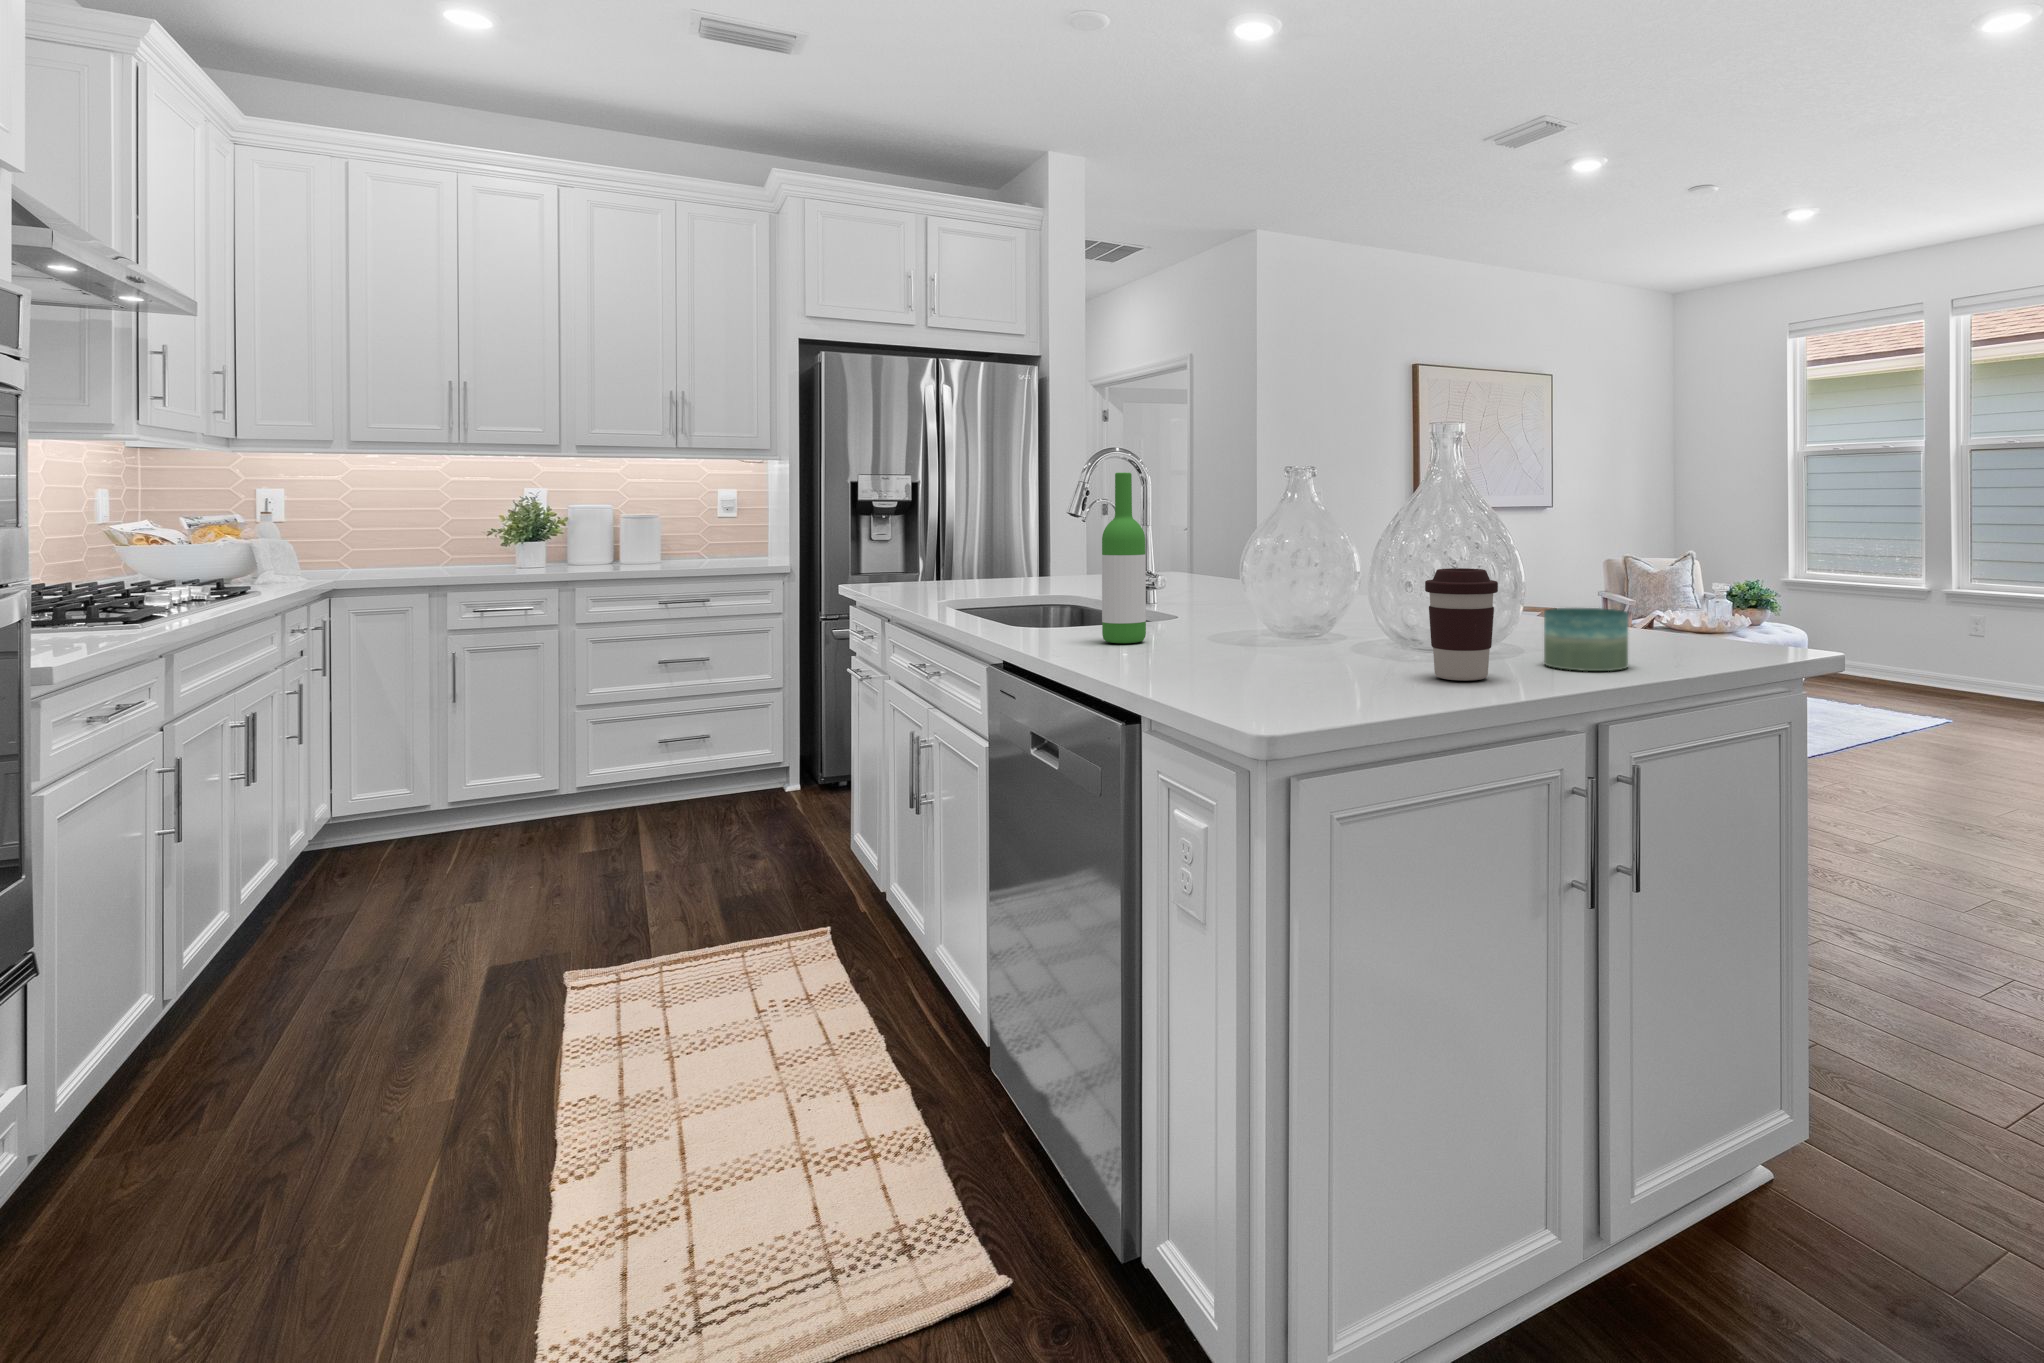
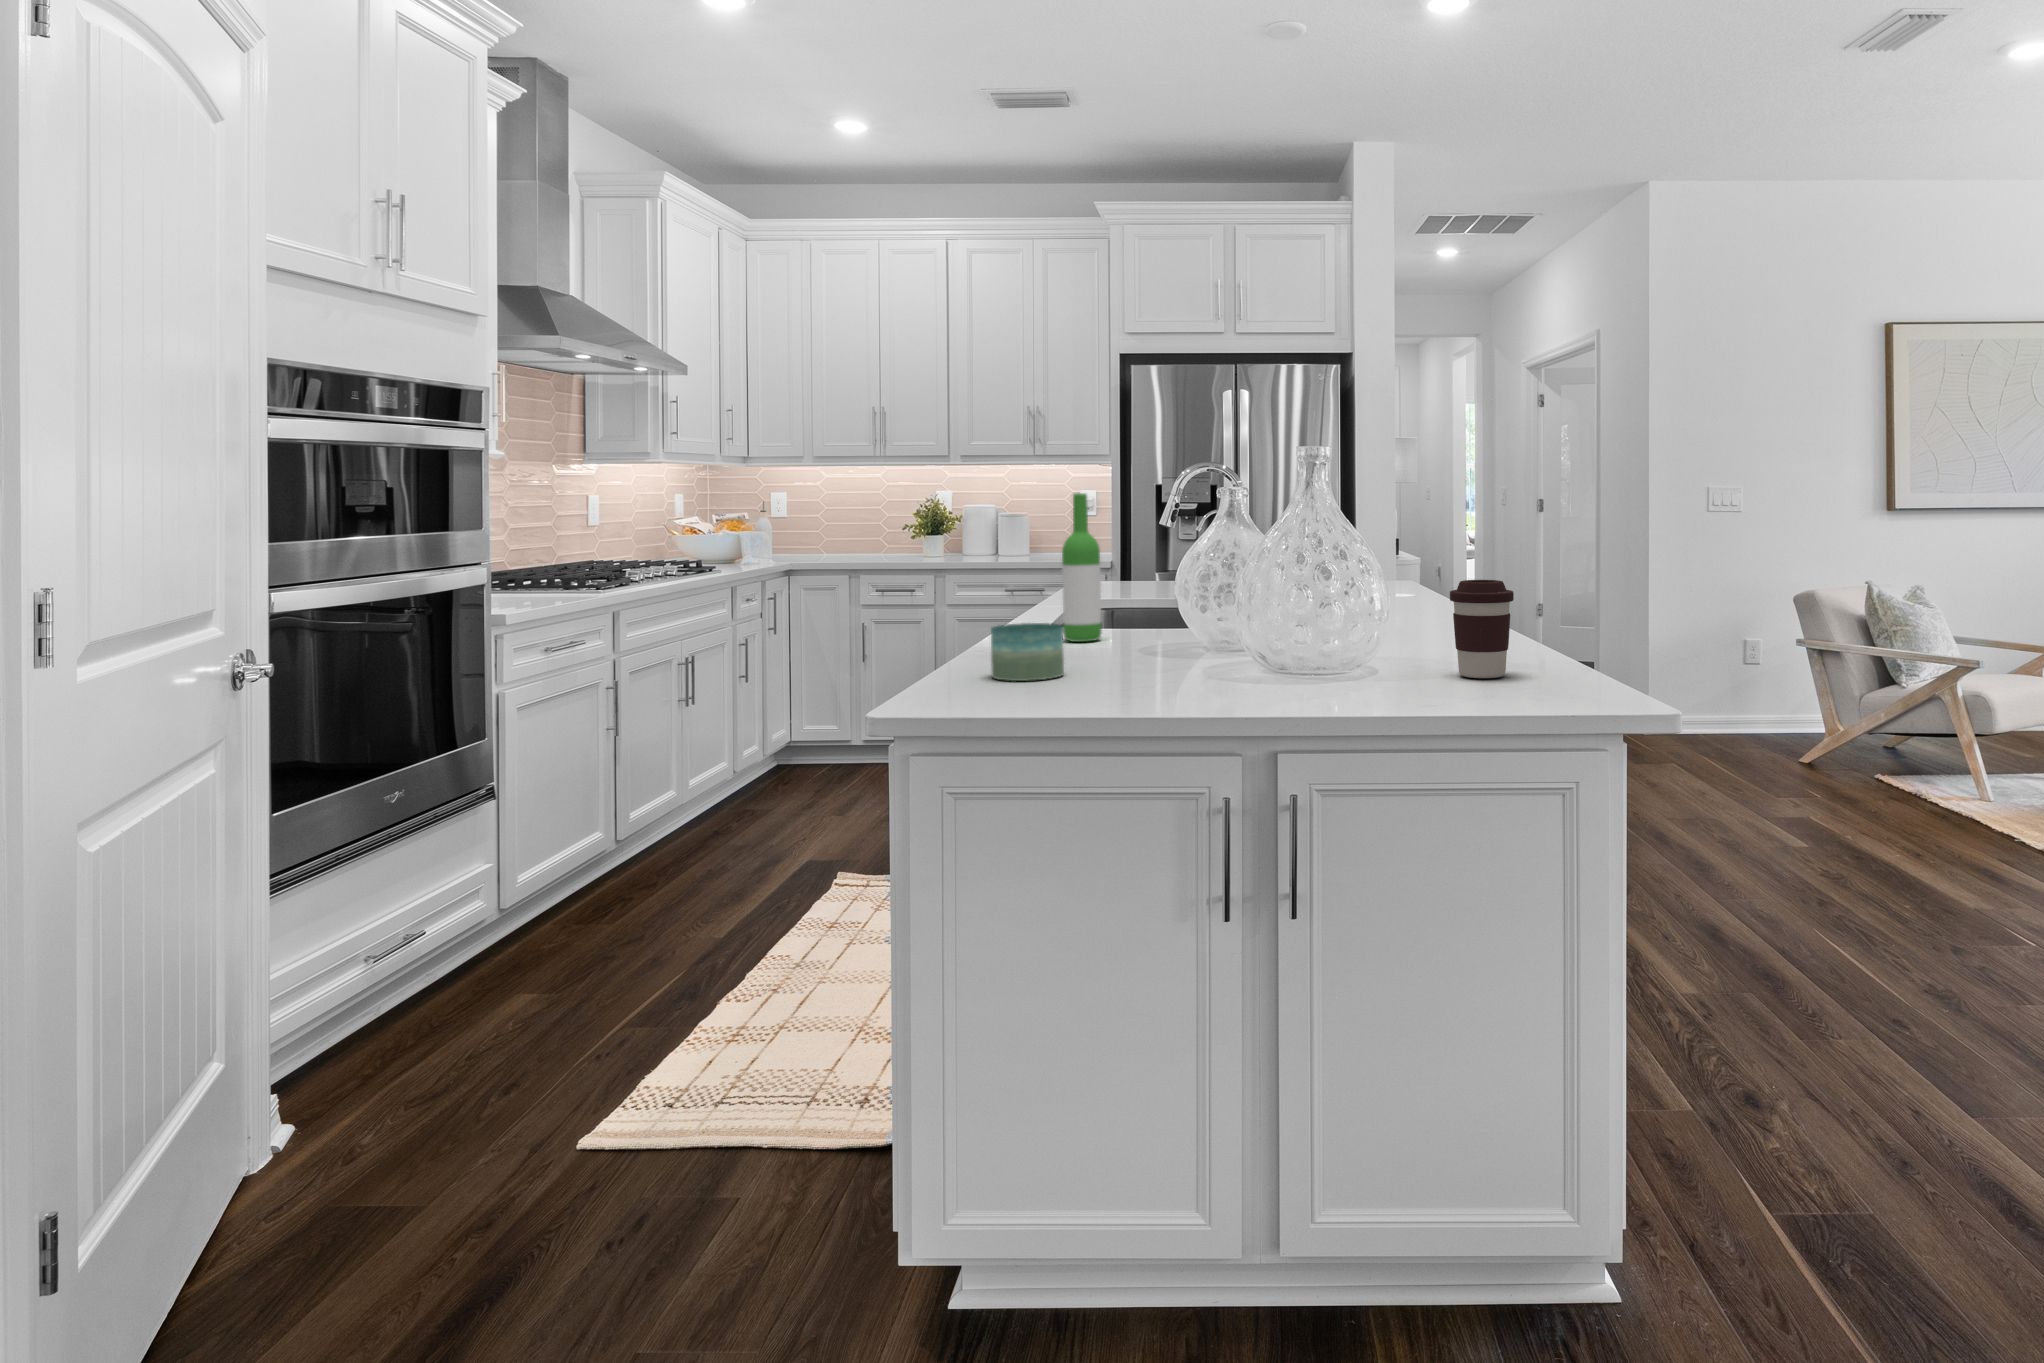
coffee cup: present [1425,568,1498,681] -> present [1450,580,1514,678]
candle: present [1544,608,1628,671] -> present [991,623,1064,681]

